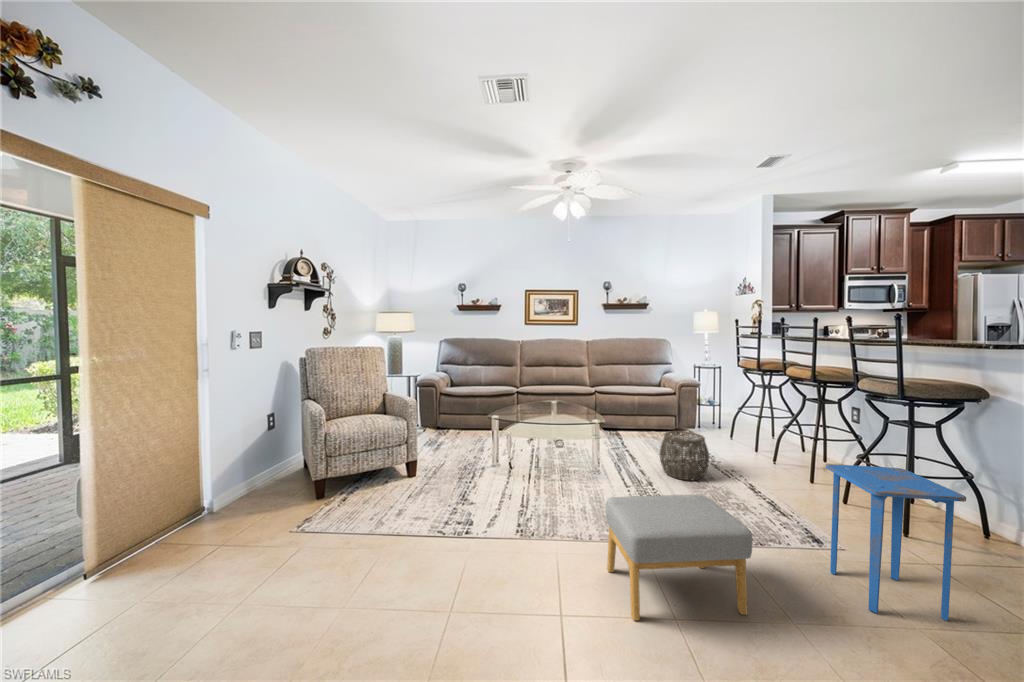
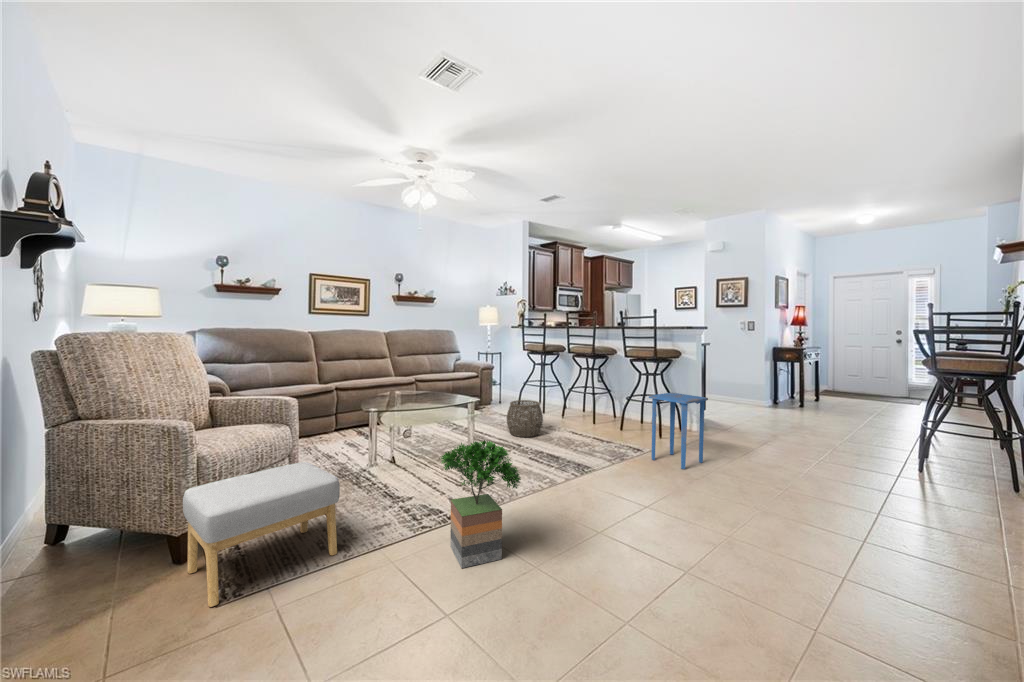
potted tree: none [403,464,477,595] -> present [441,440,521,568]
footstool: present [605,495,753,621] -> present [183,462,340,607]

